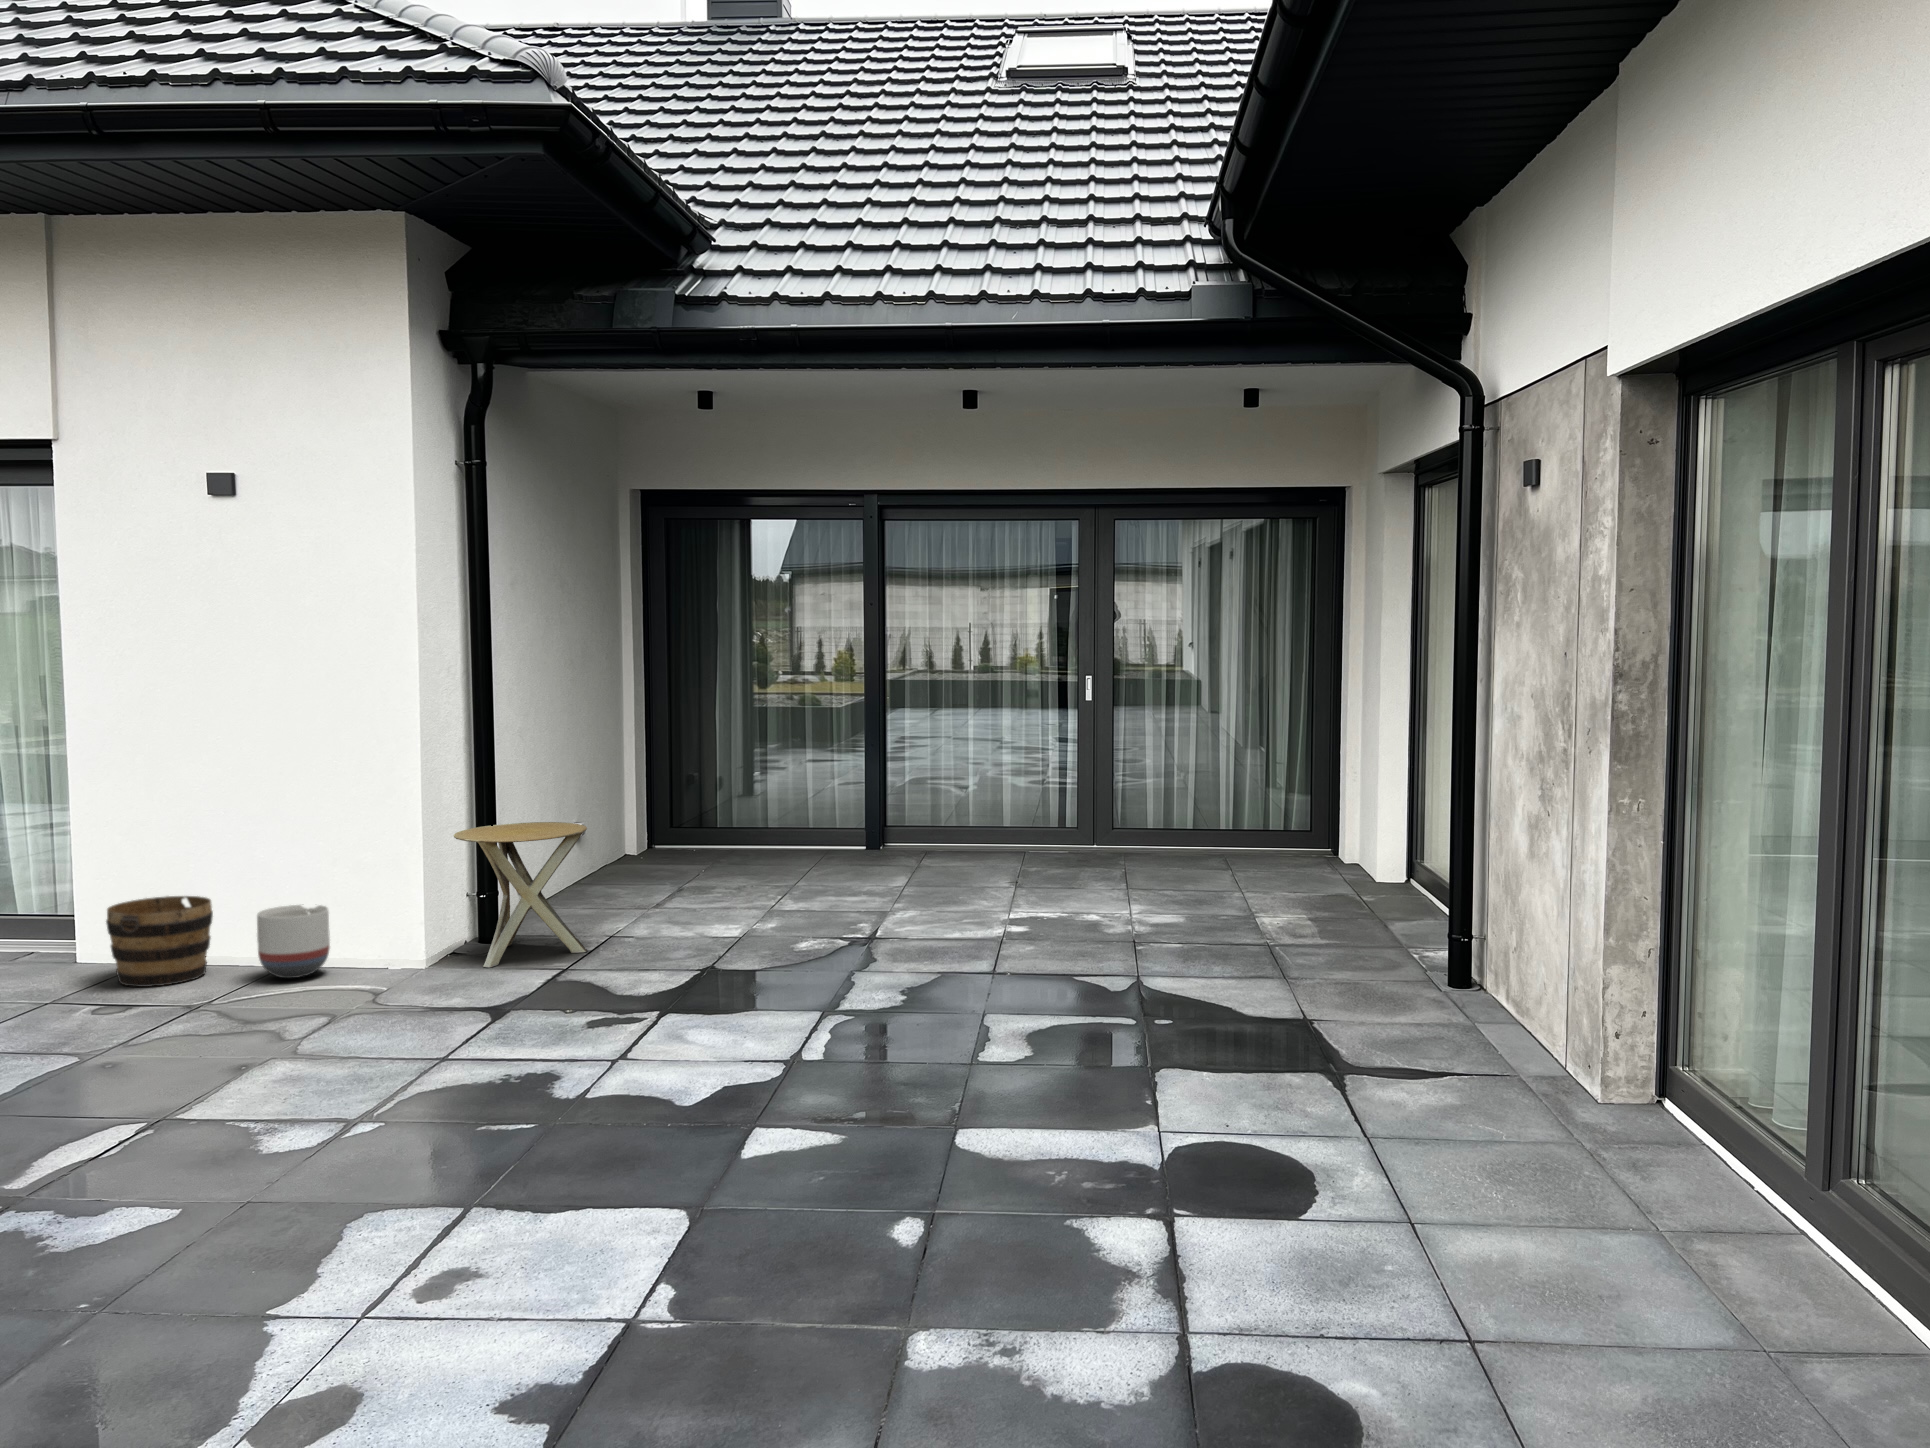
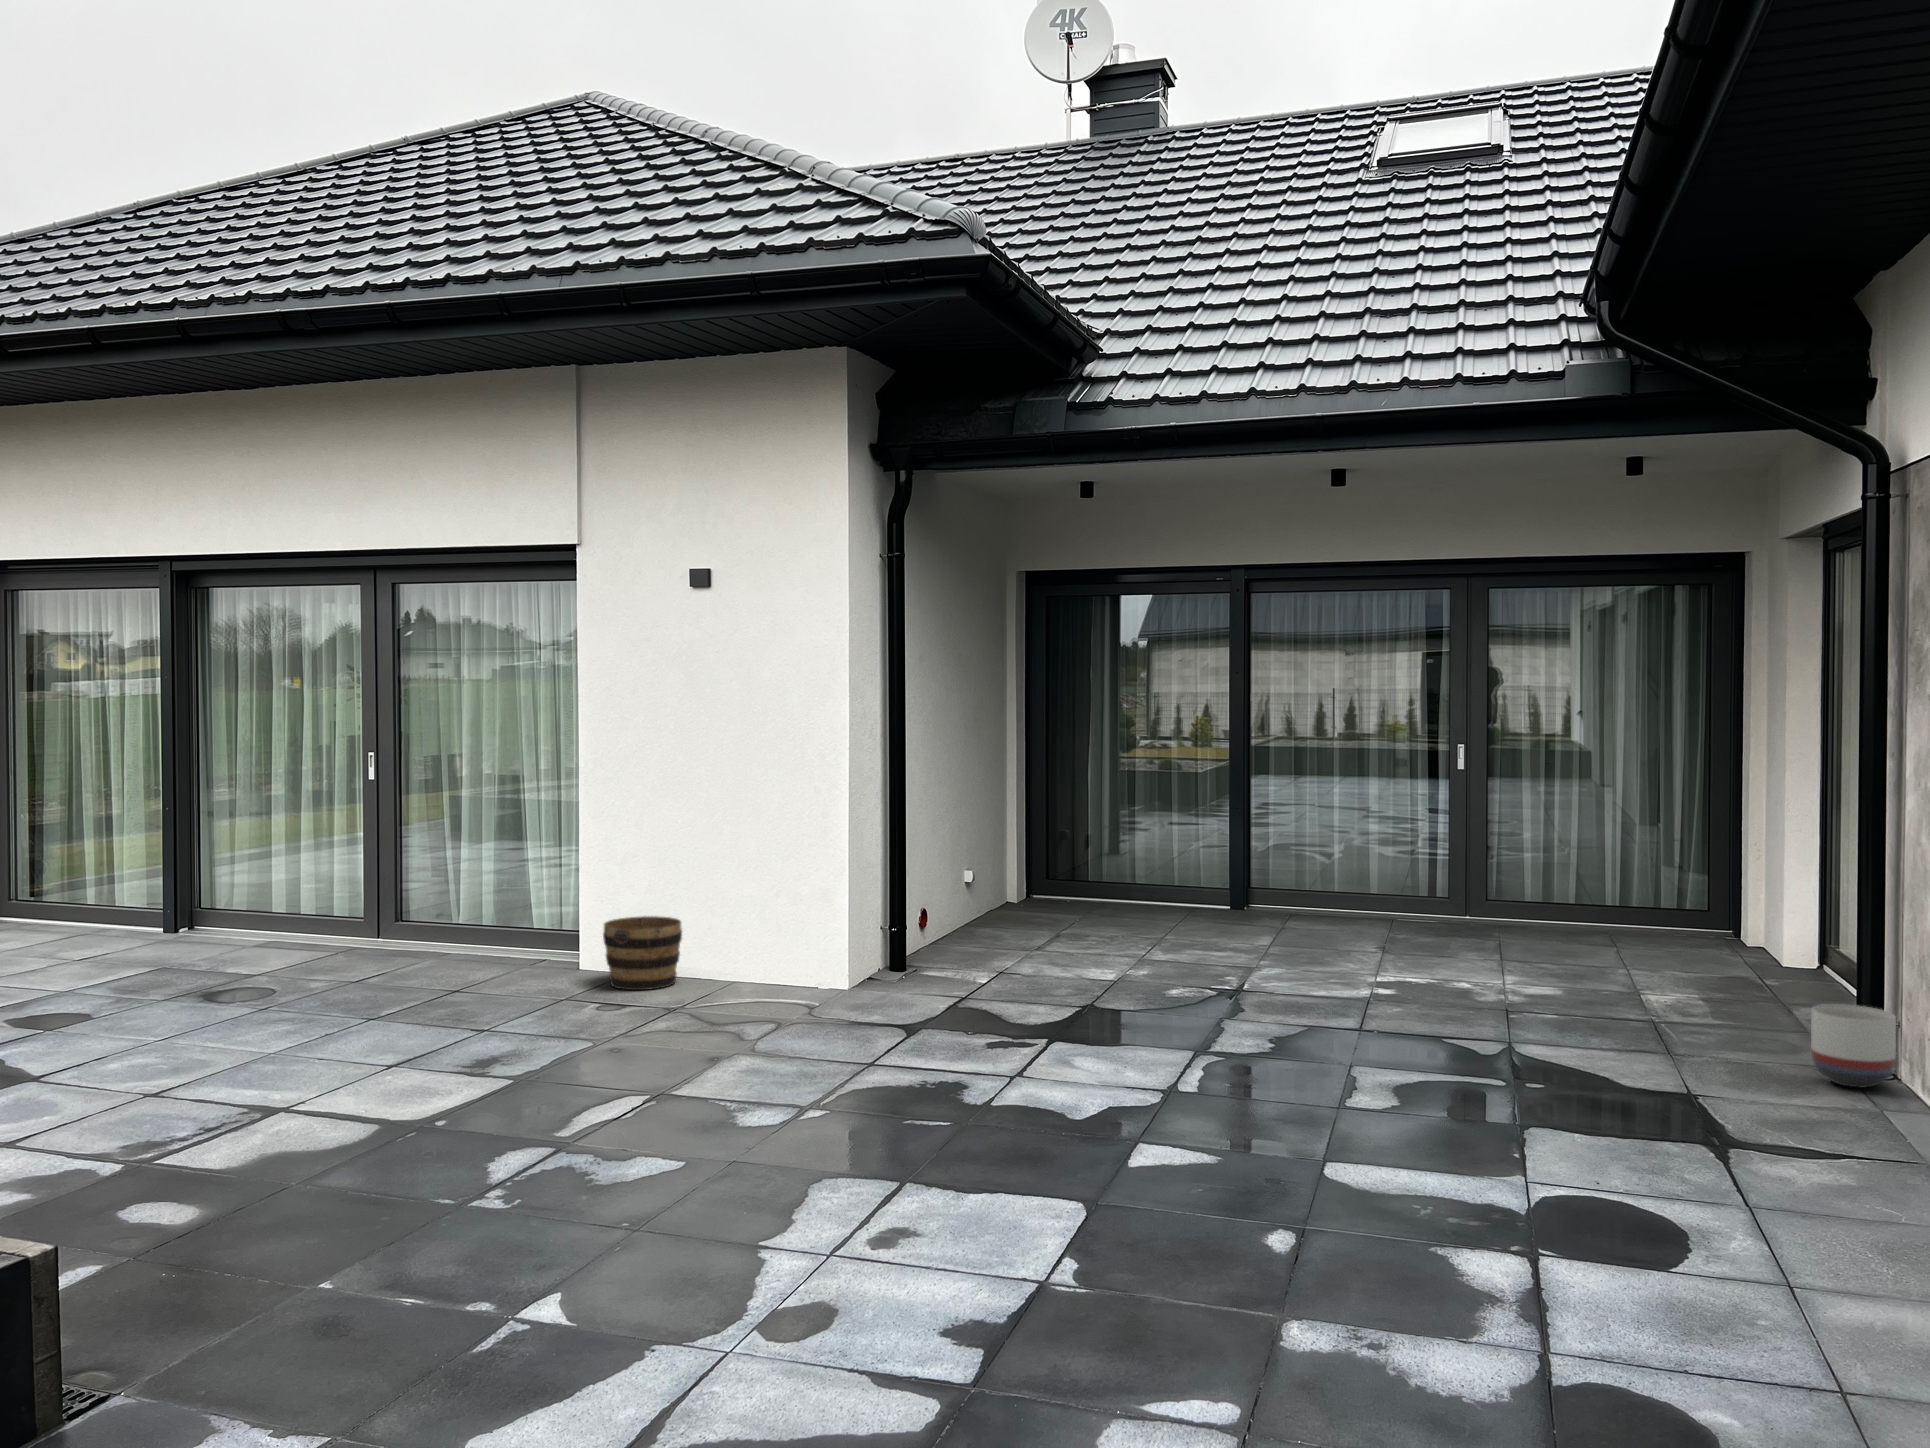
side table: present [454,822,587,967] -> none [874,867,986,992]
planter: present [257,905,330,978] -> present [1811,1004,1896,1087]

